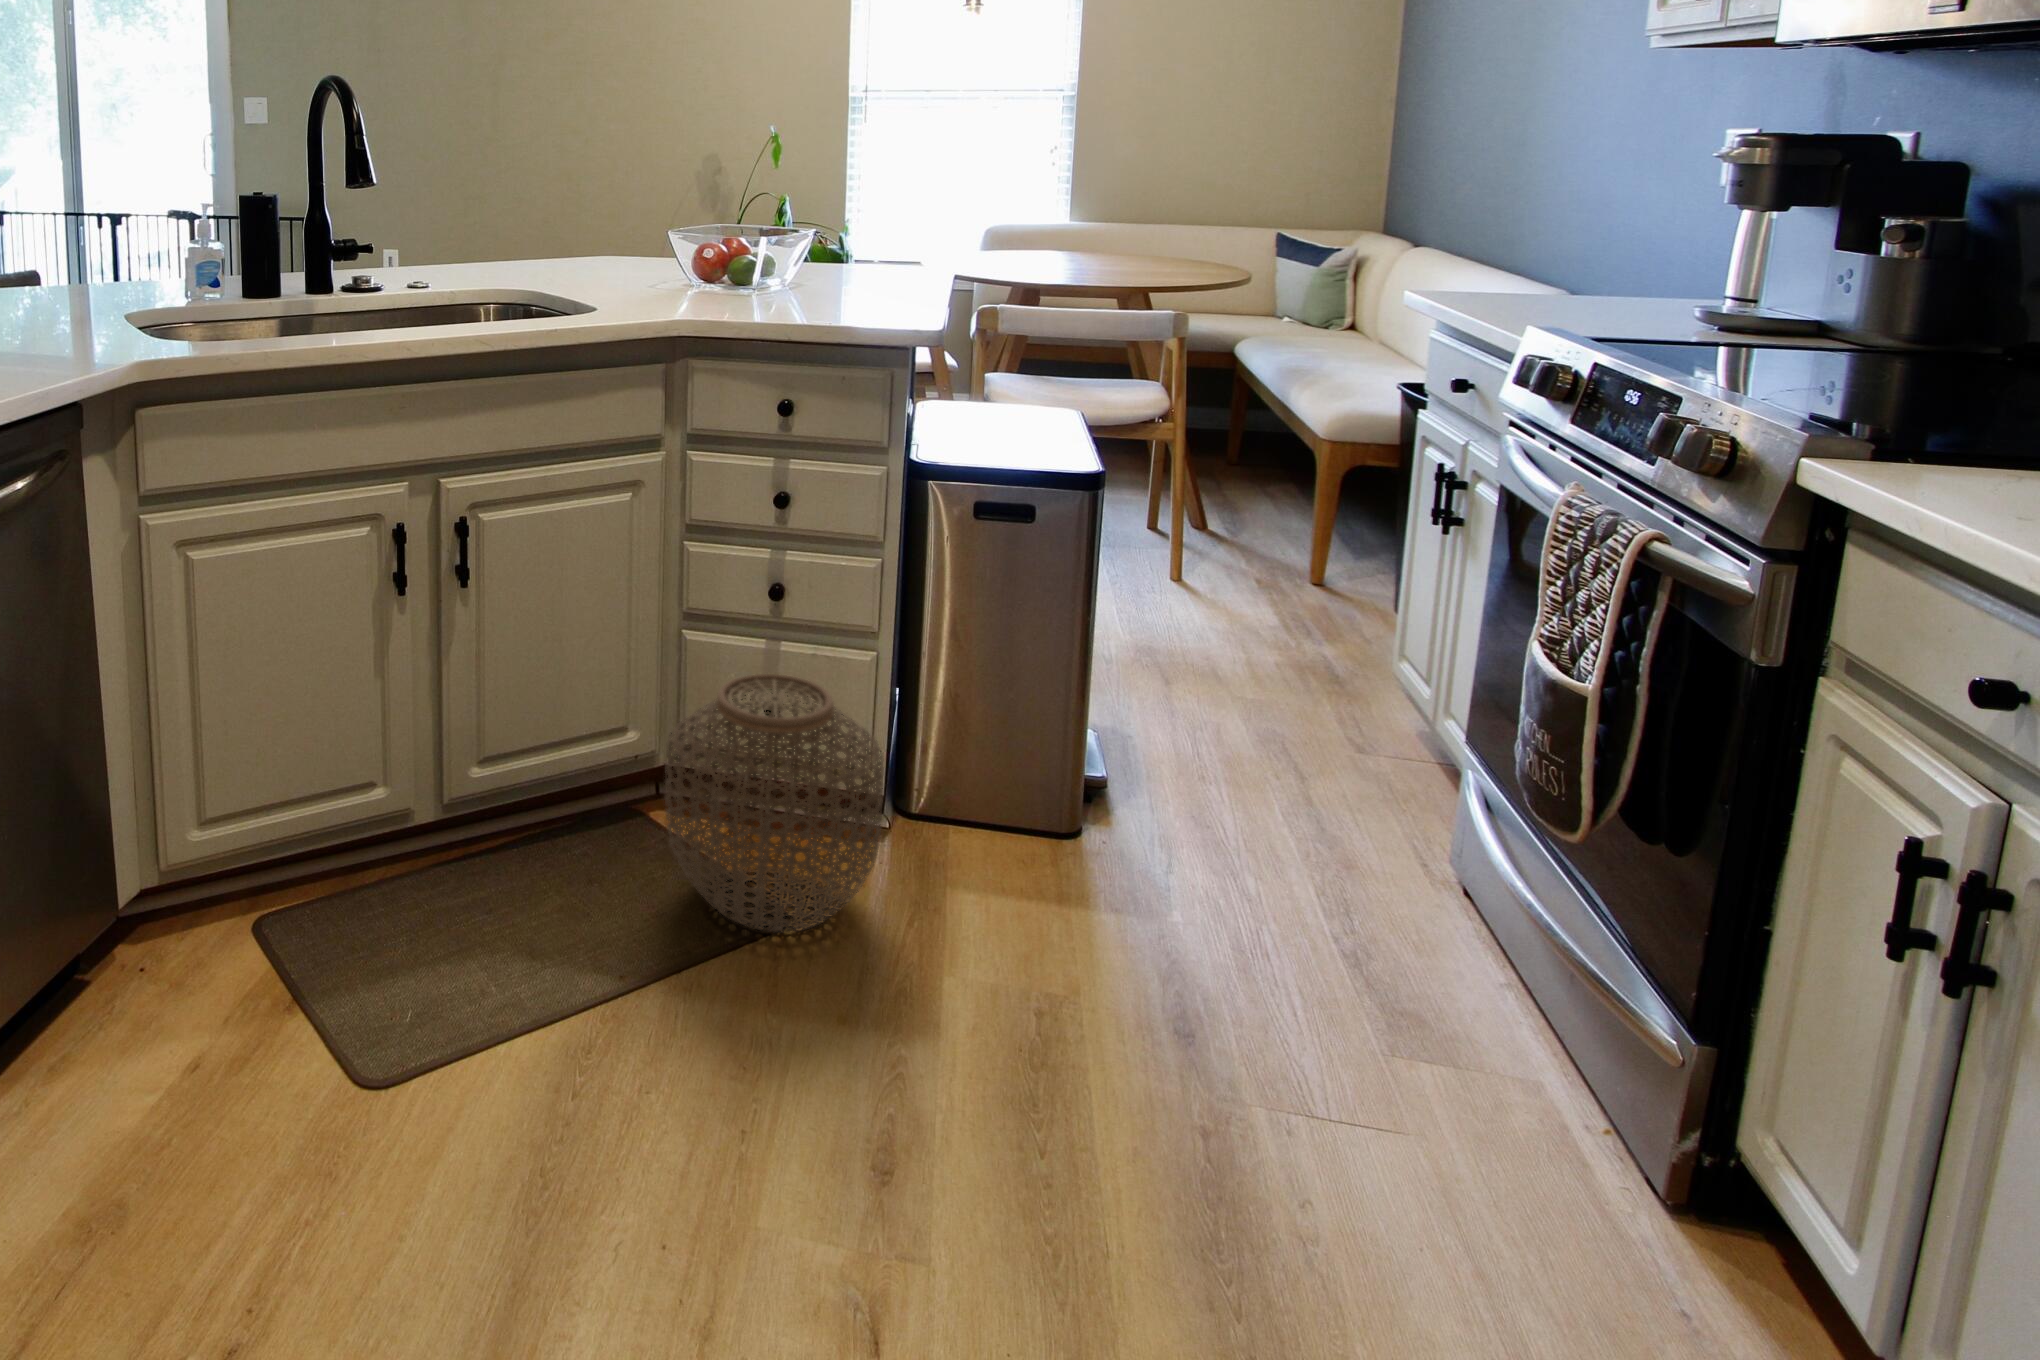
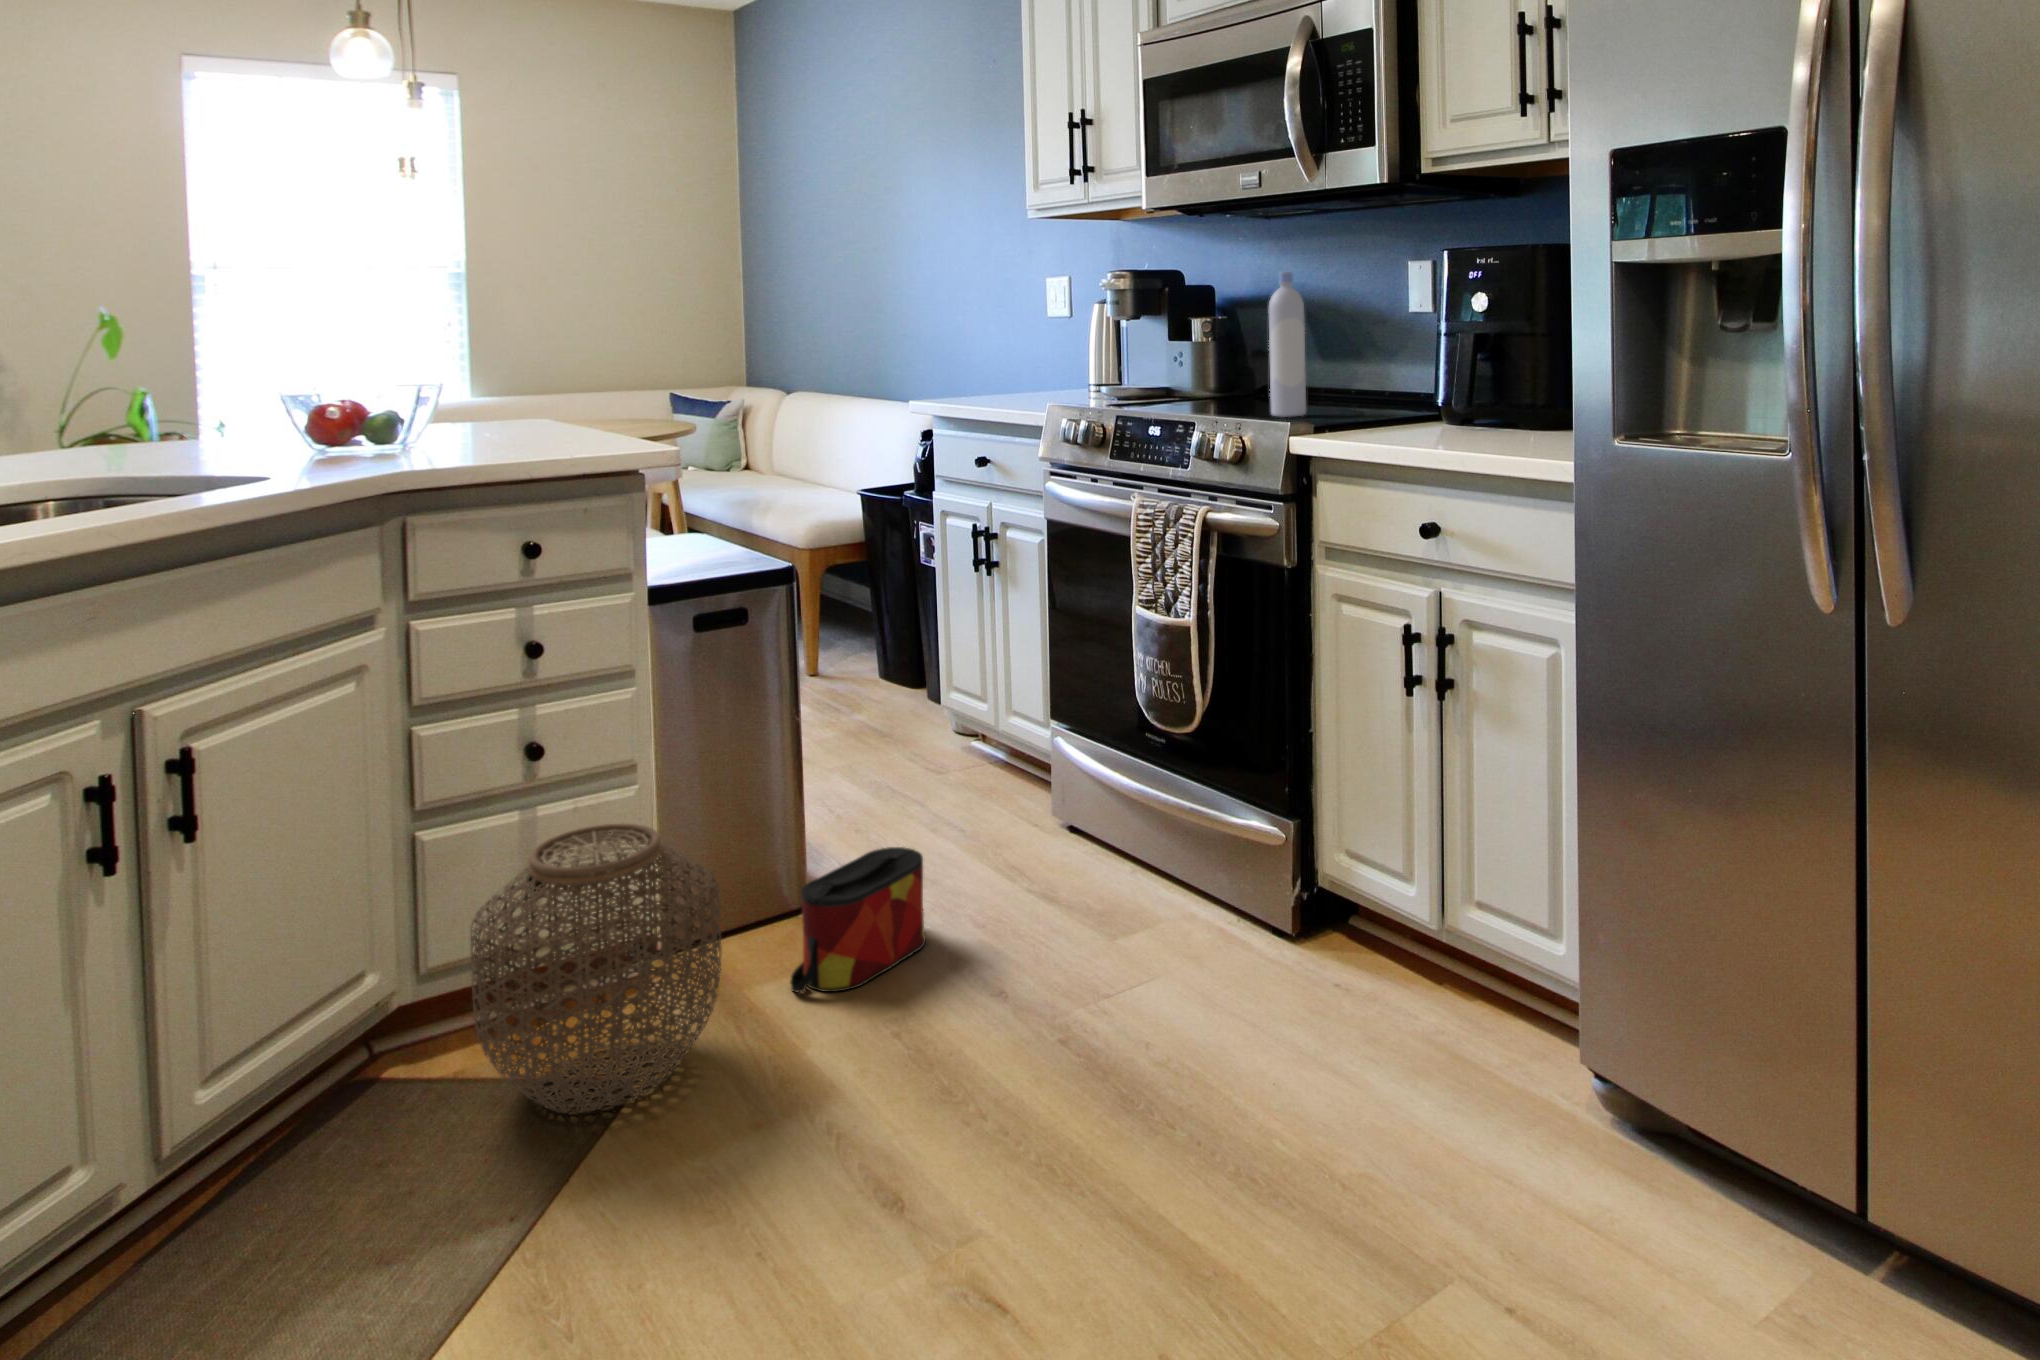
bottle: none [1876,162,1994,417] -> present [1269,272,1306,417]
bag: none [977,806,1166,941] -> present [790,847,926,993]

